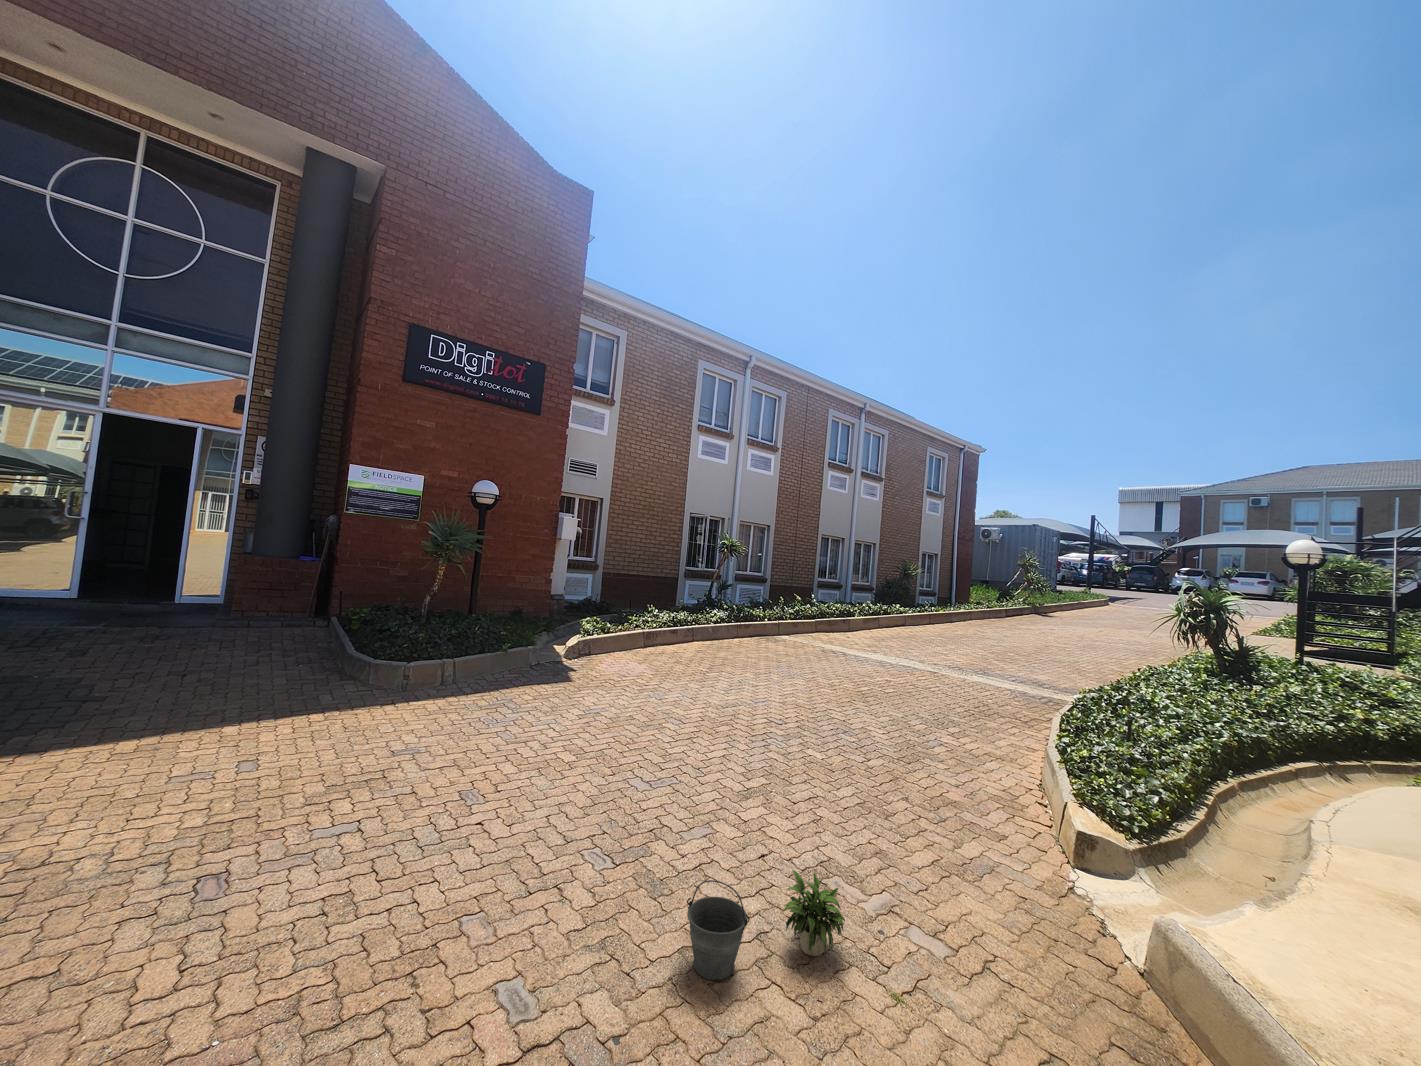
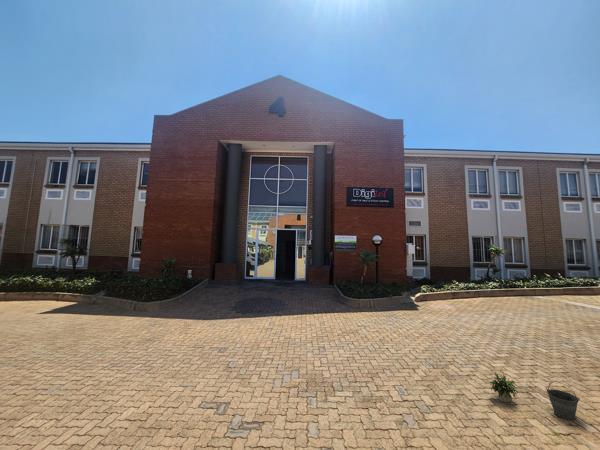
bucket: present [687,880,750,980] -> present [547,382,580,420]

